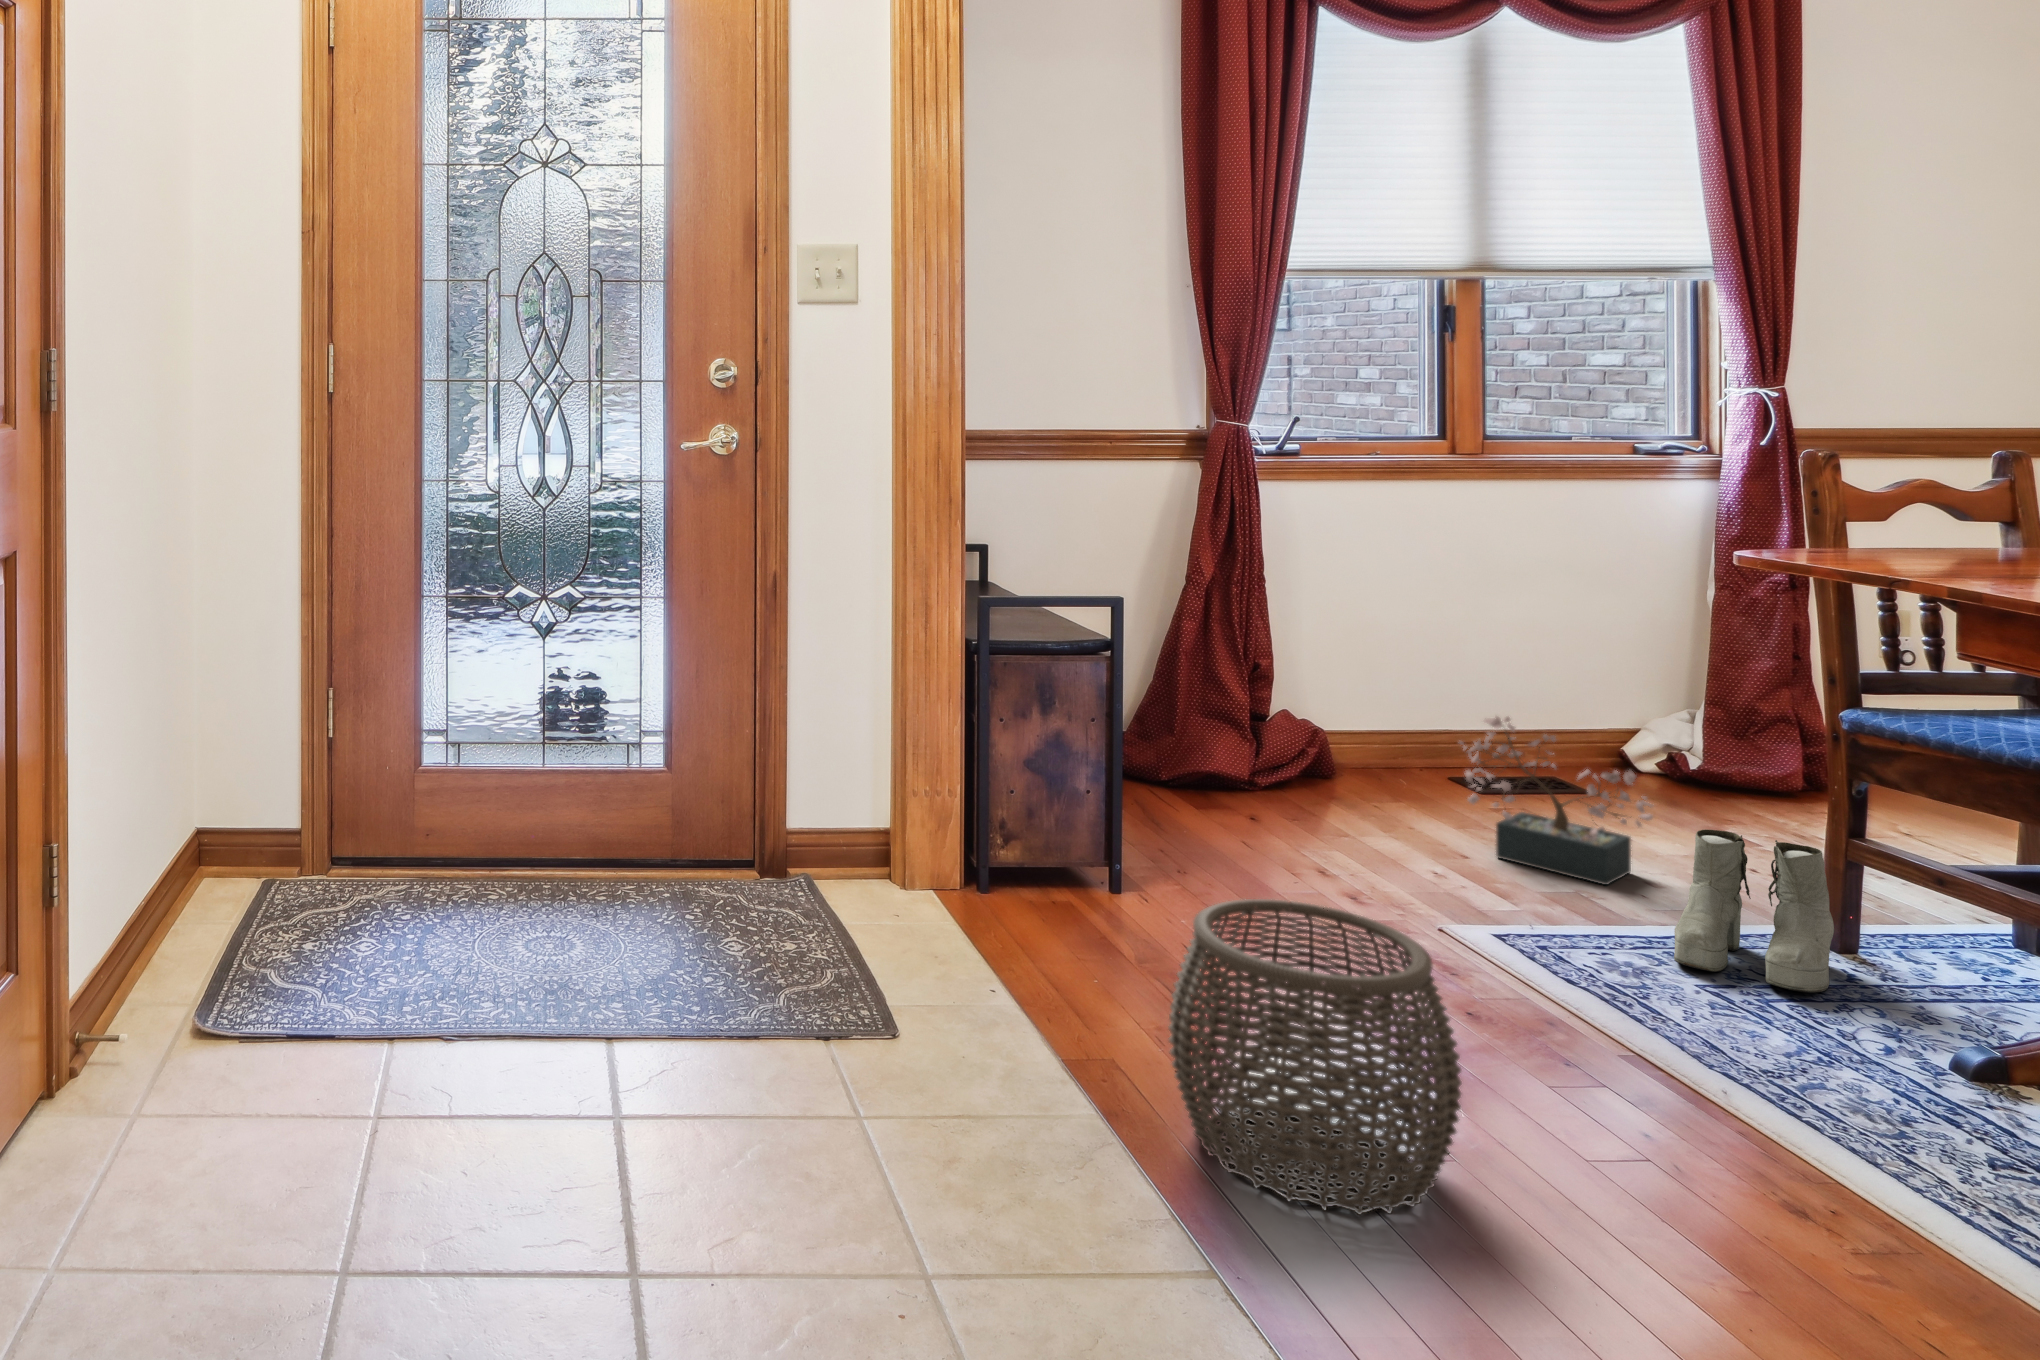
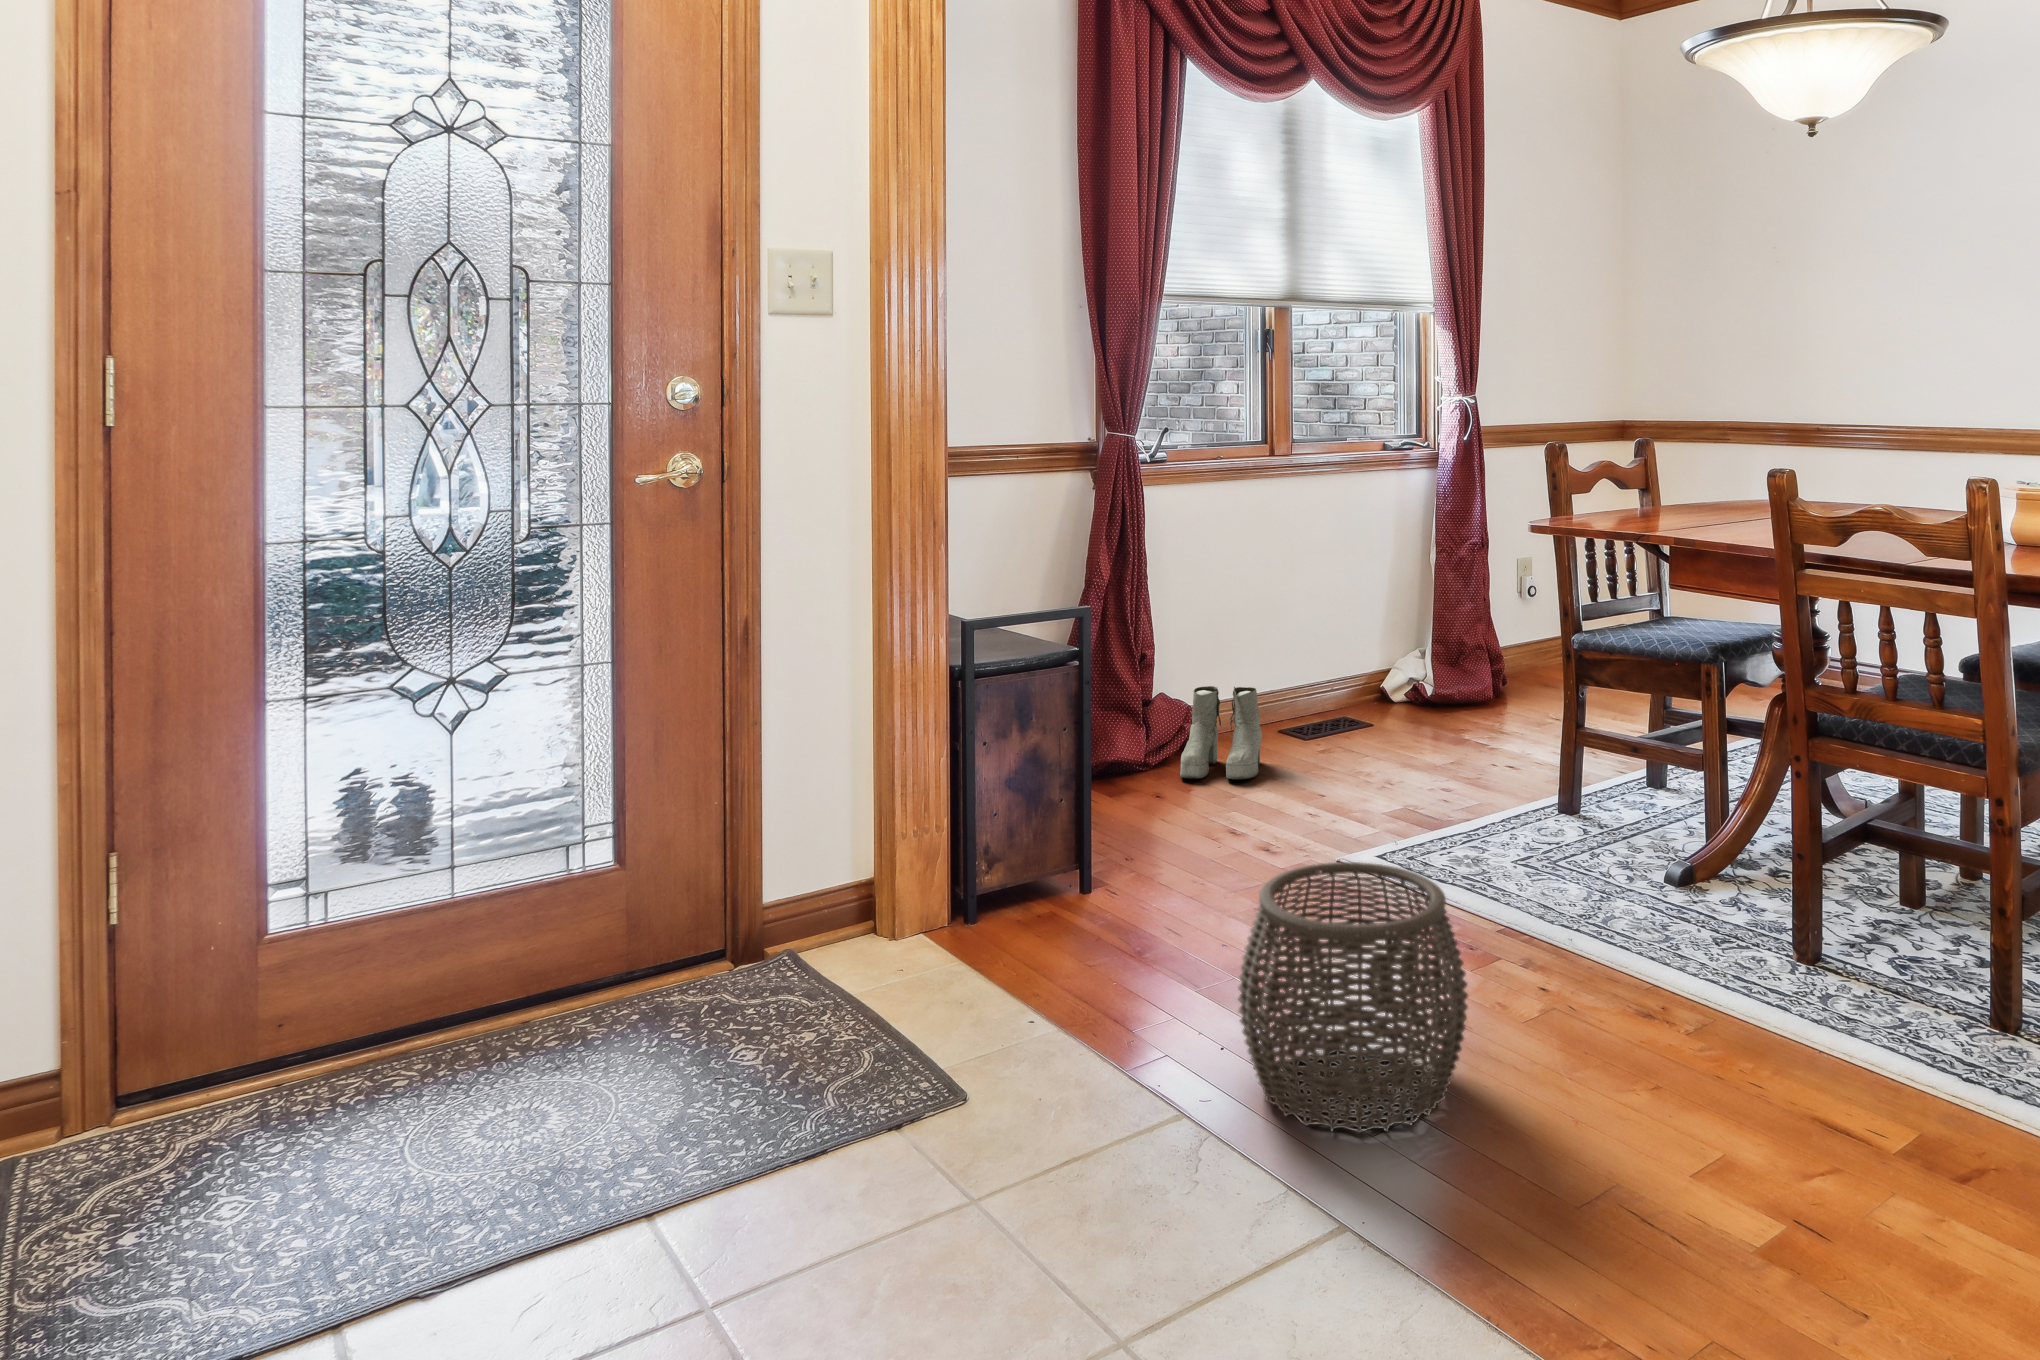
decorative plant: present [1460,717,1653,885] -> none [1317,668,1448,794]
boots: present [1674,829,1834,993] -> present [1180,686,1262,780]

